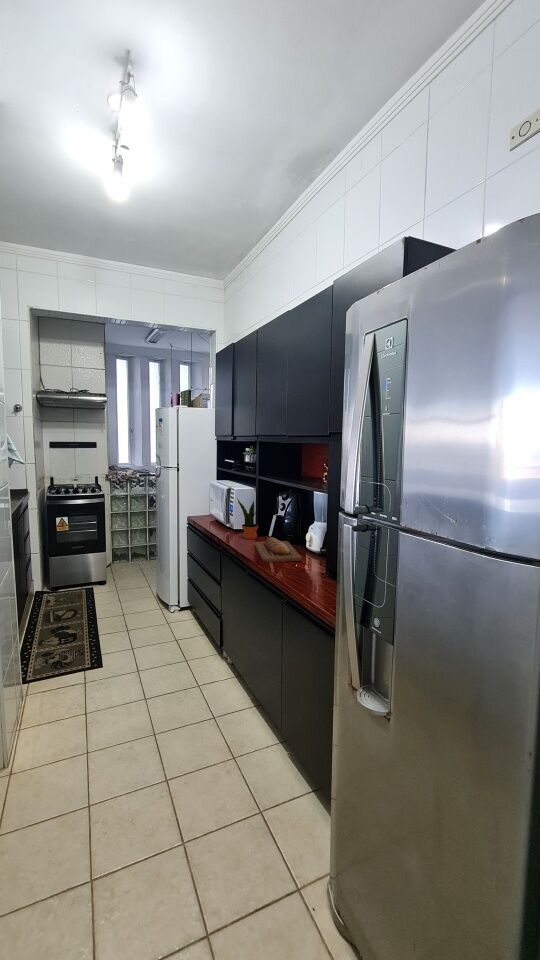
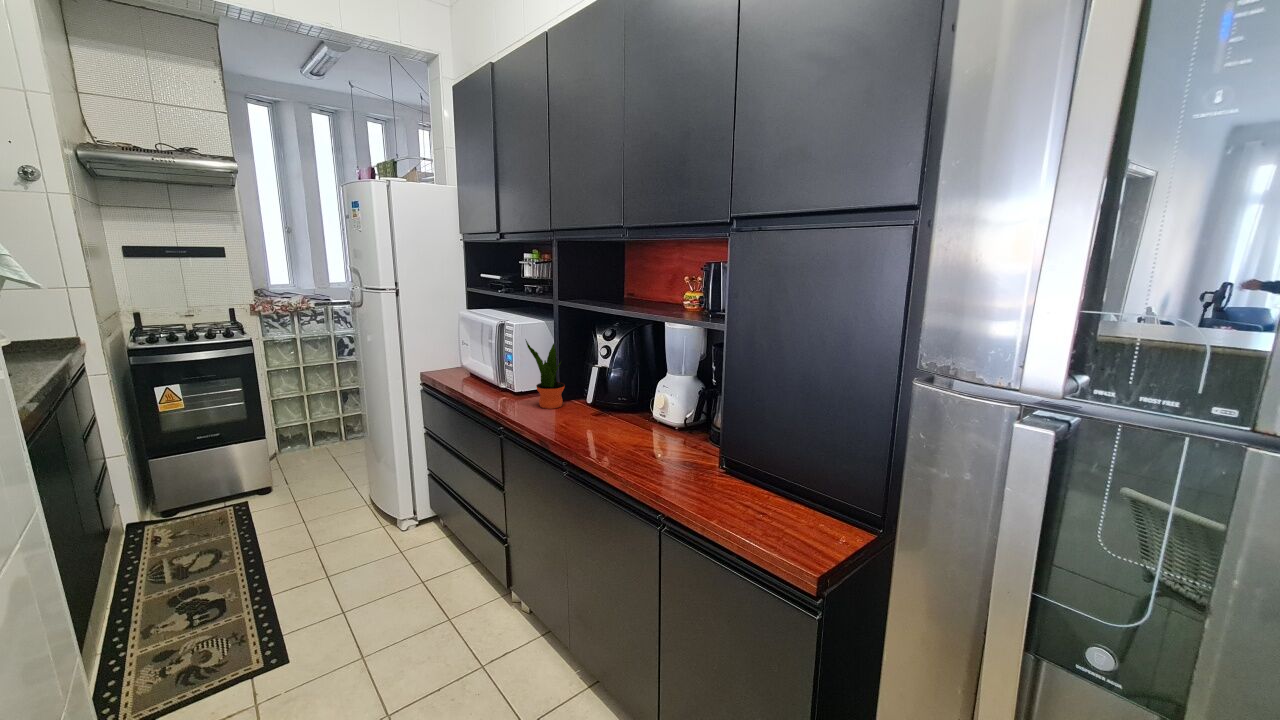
bread loaf: present [254,537,302,562] -> none [568,405,667,455]

